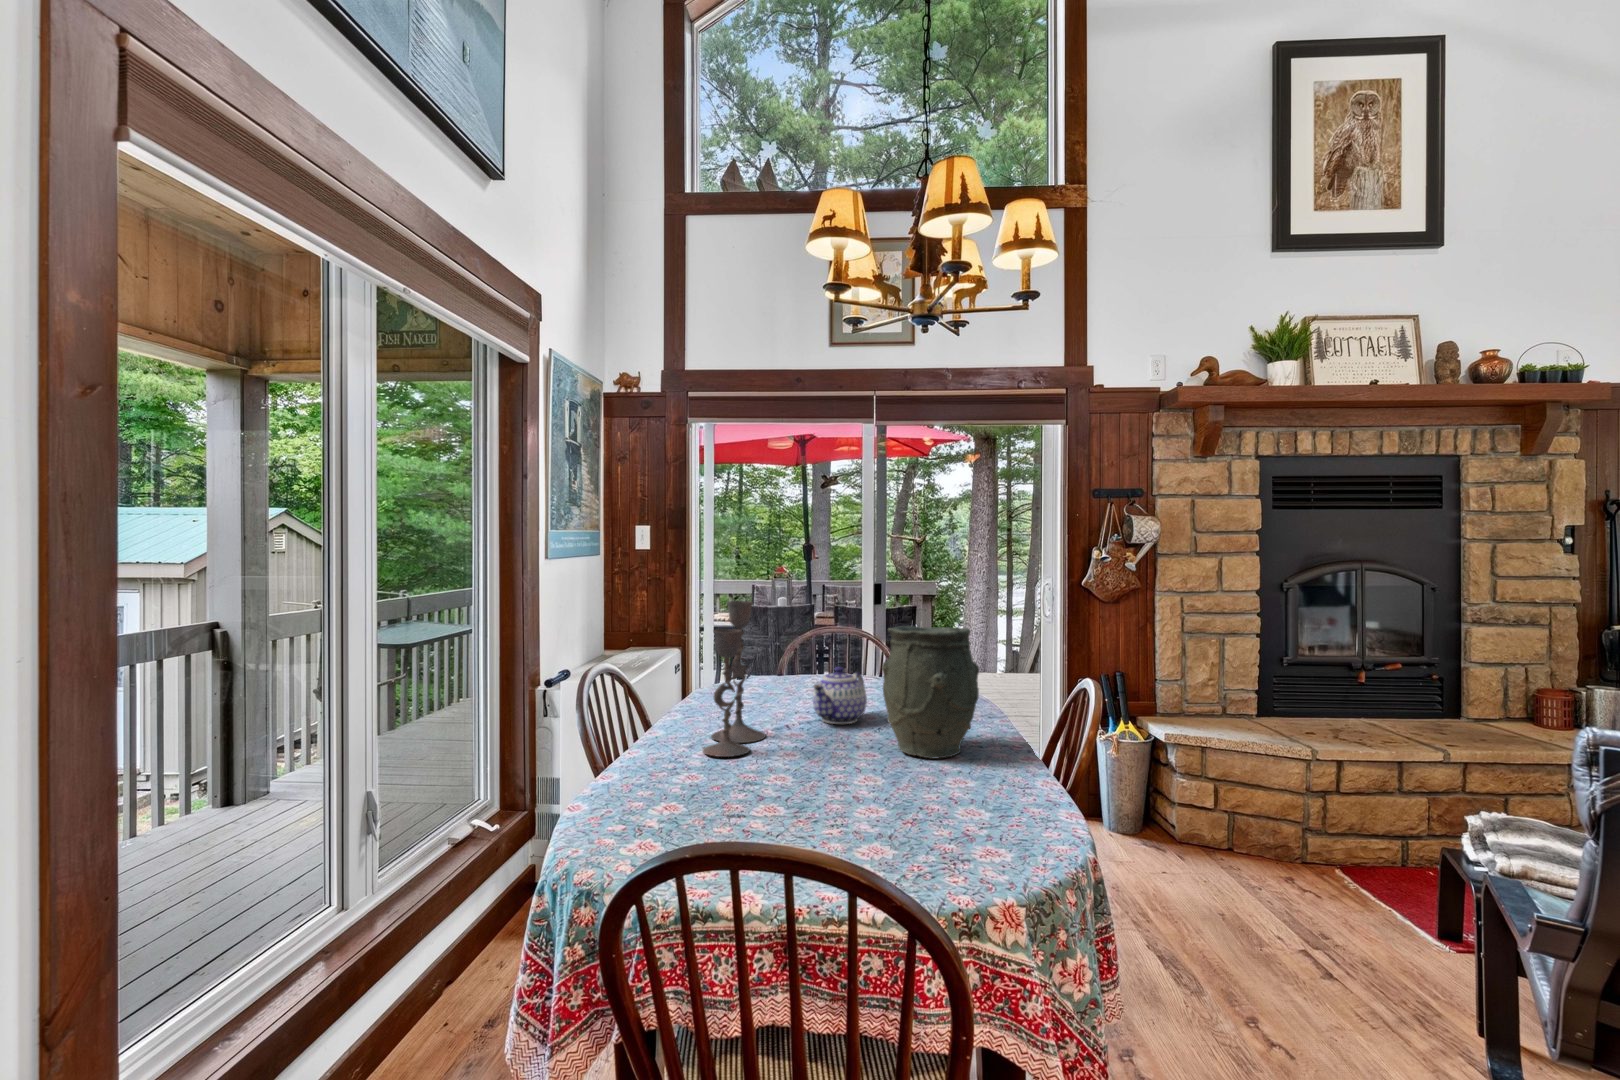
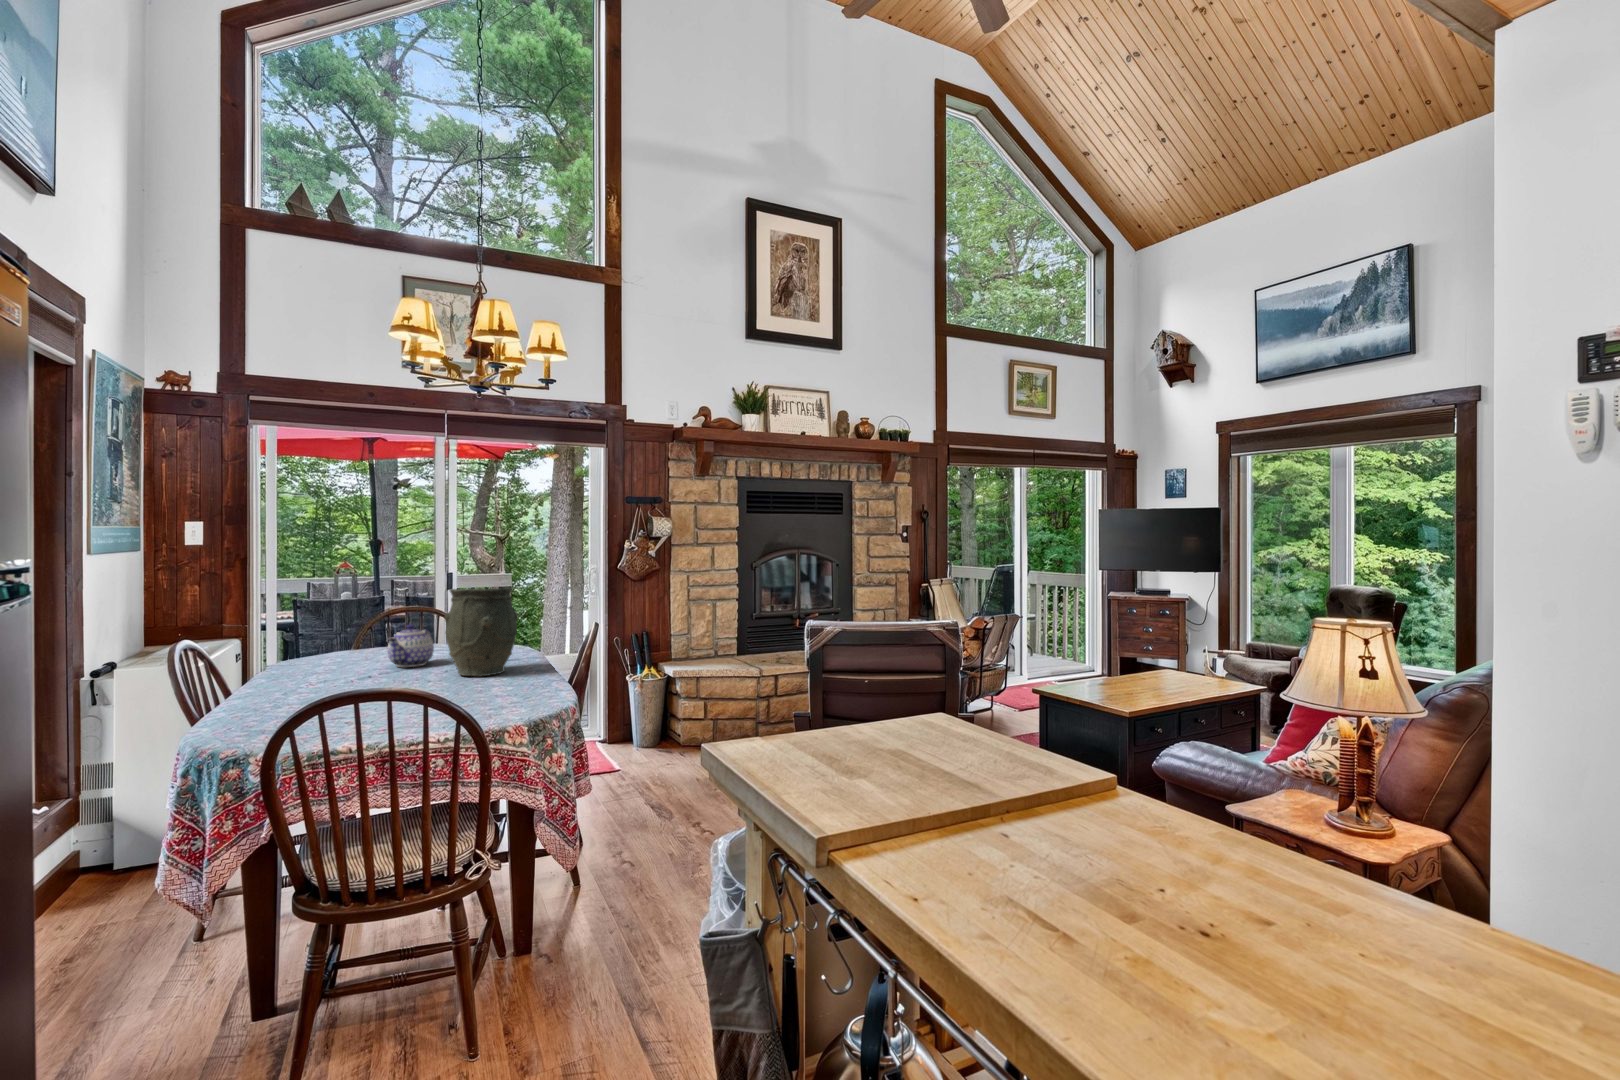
candlestick: present [703,601,766,757] -> none [290,575,347,691]

